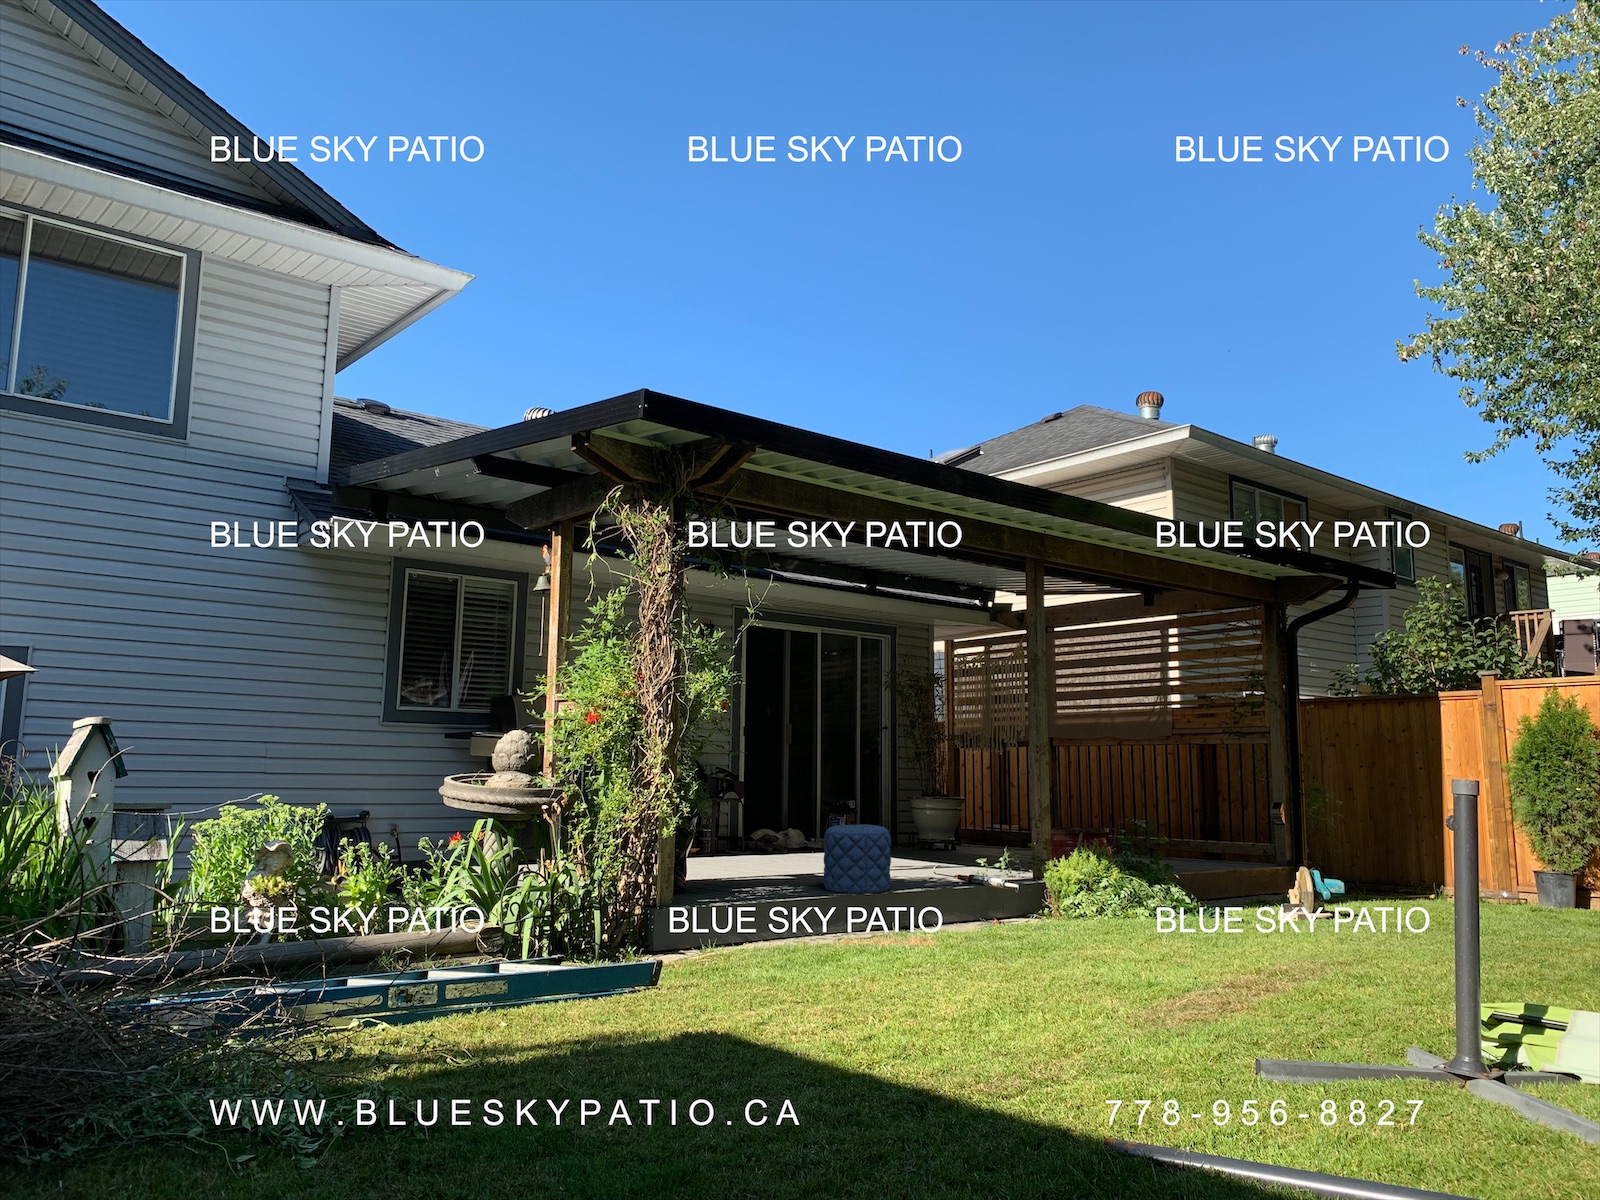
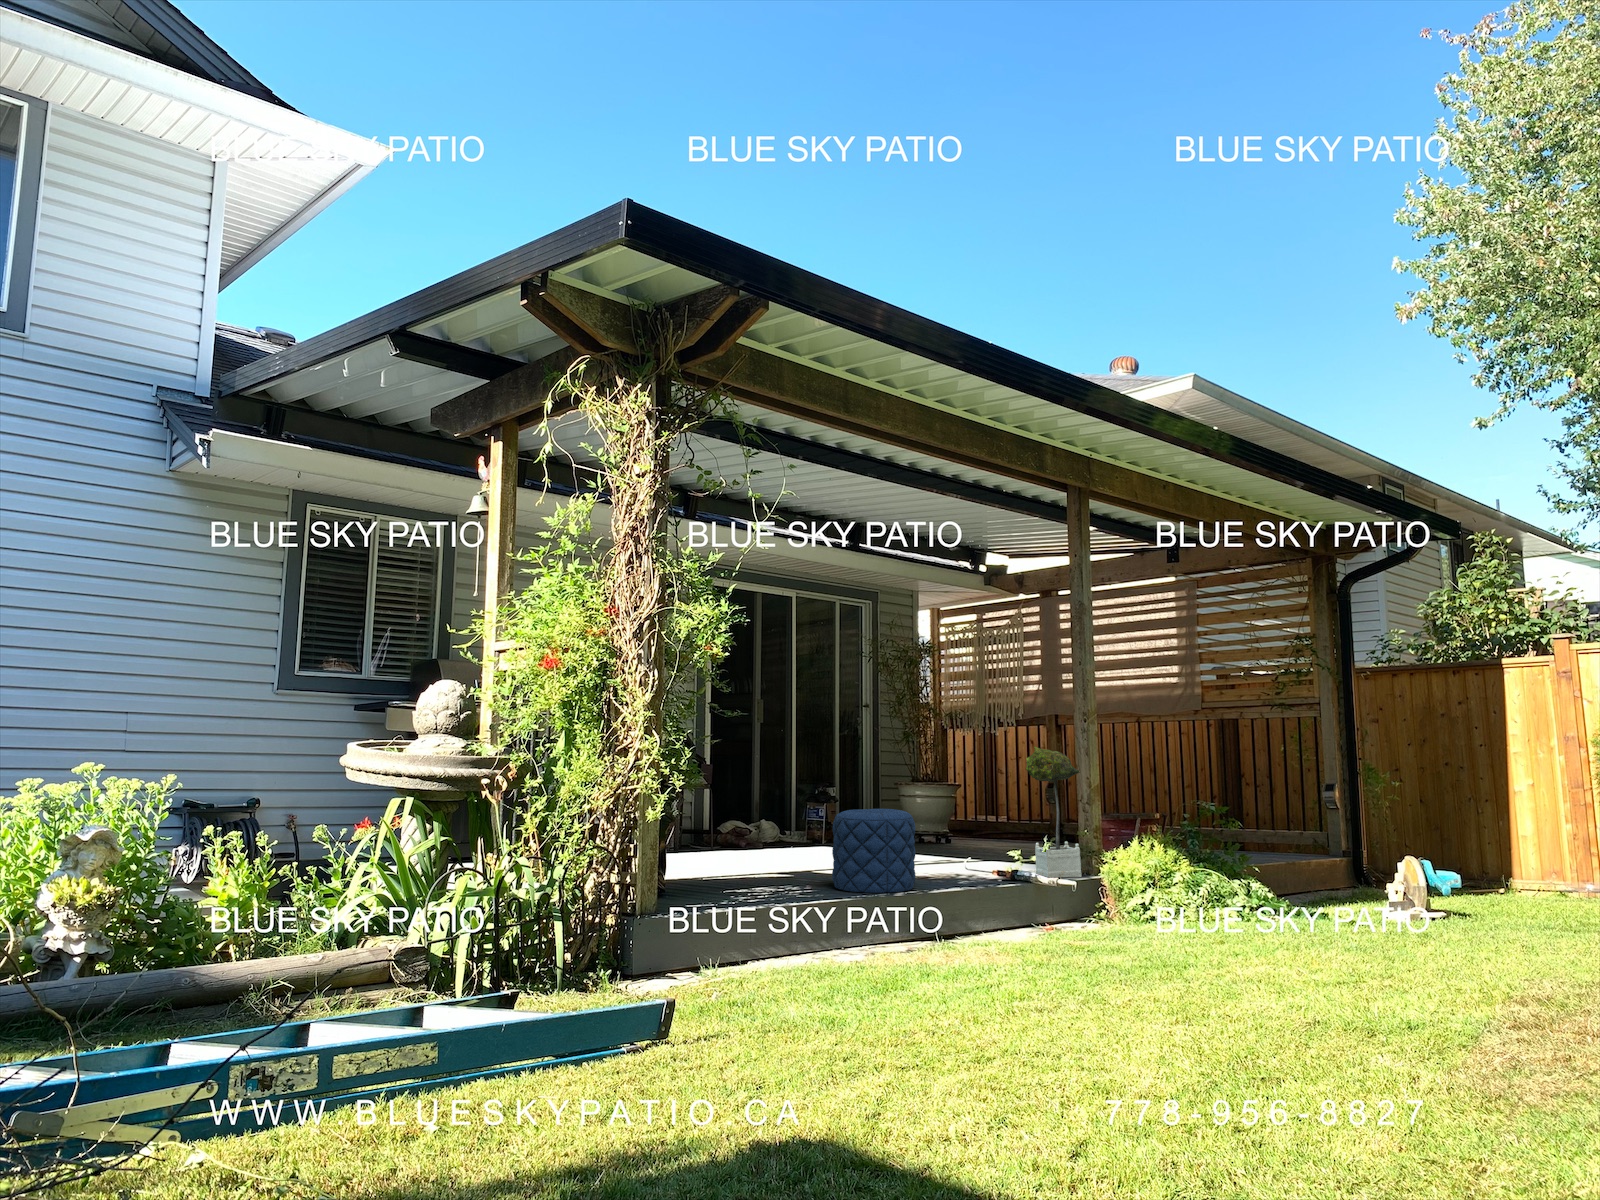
potted tree: none [991,772,1036,882] -> present [1026,746,1082,877]

